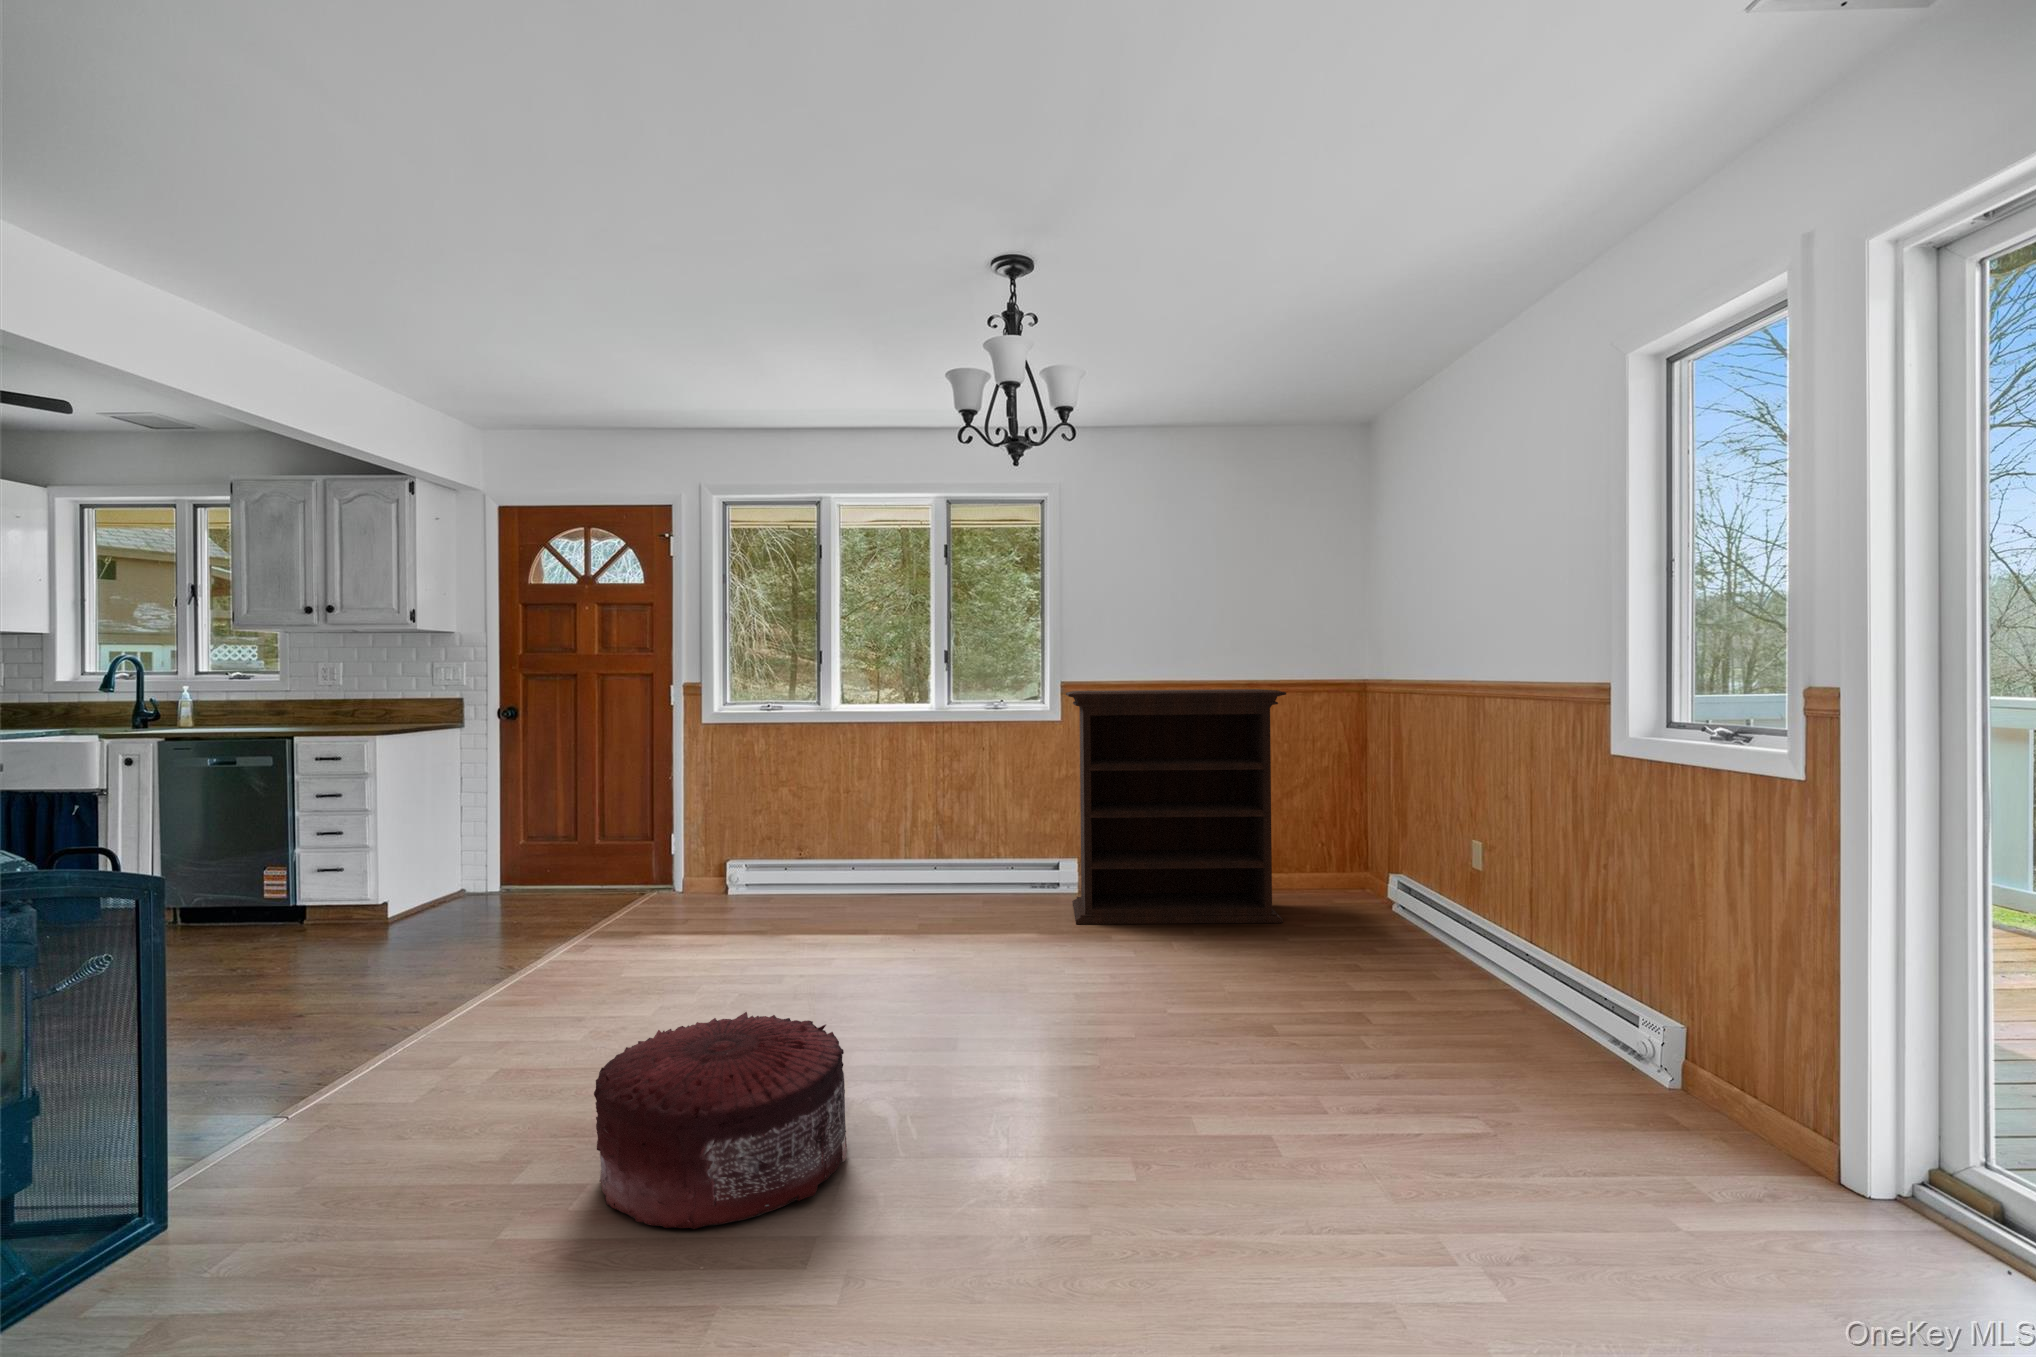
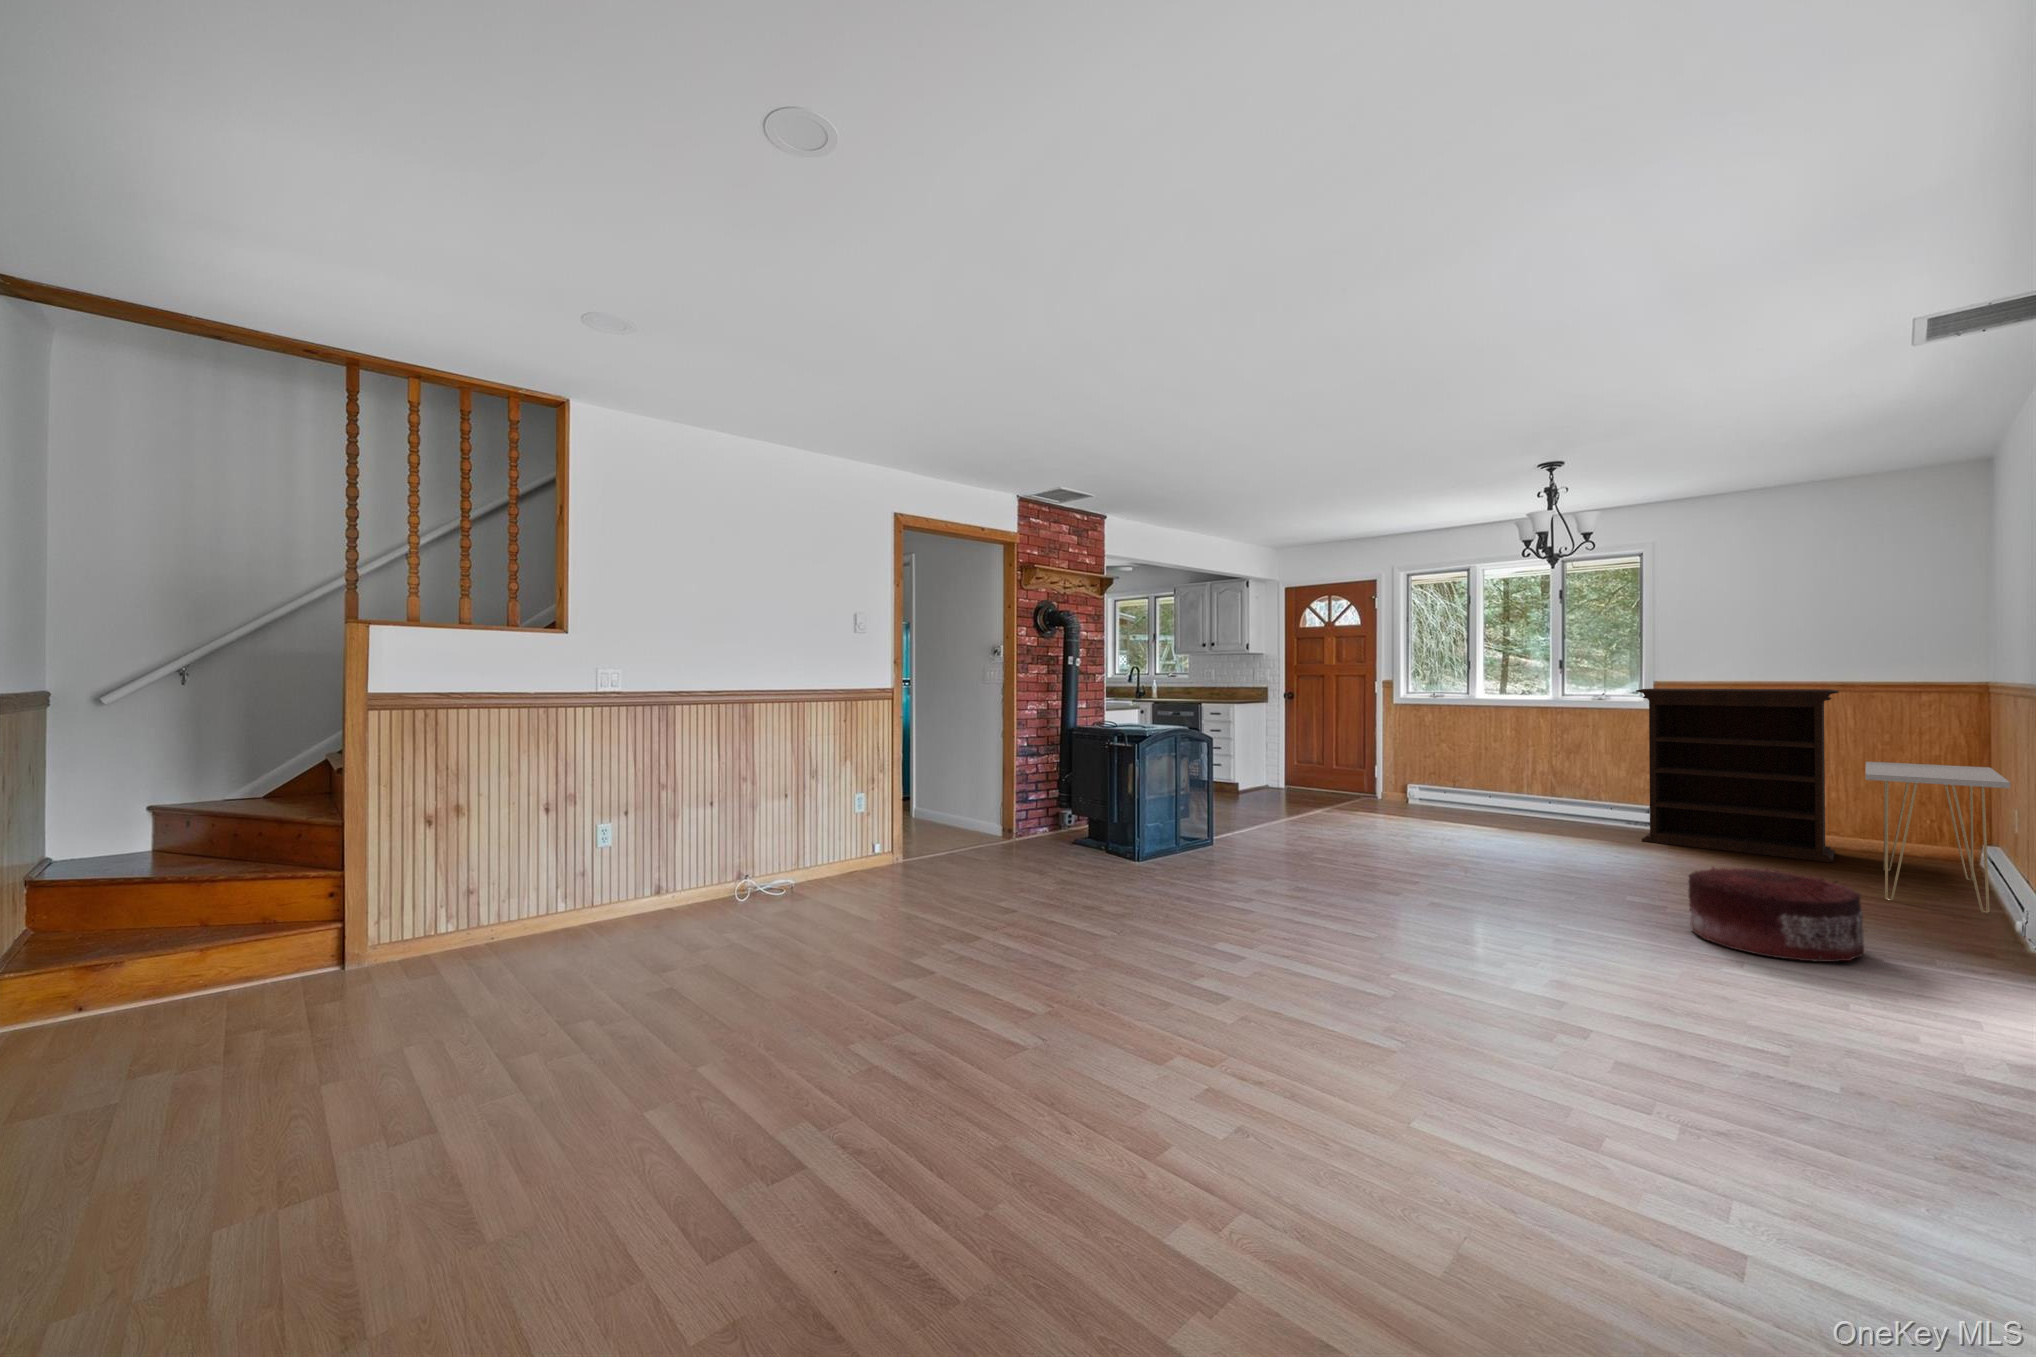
console table: none [1317,784,1531,994] -> present [1865,761,2010,913]
pouf: present [594,1012,847,1229] -> present [1689,867,1865,962]

